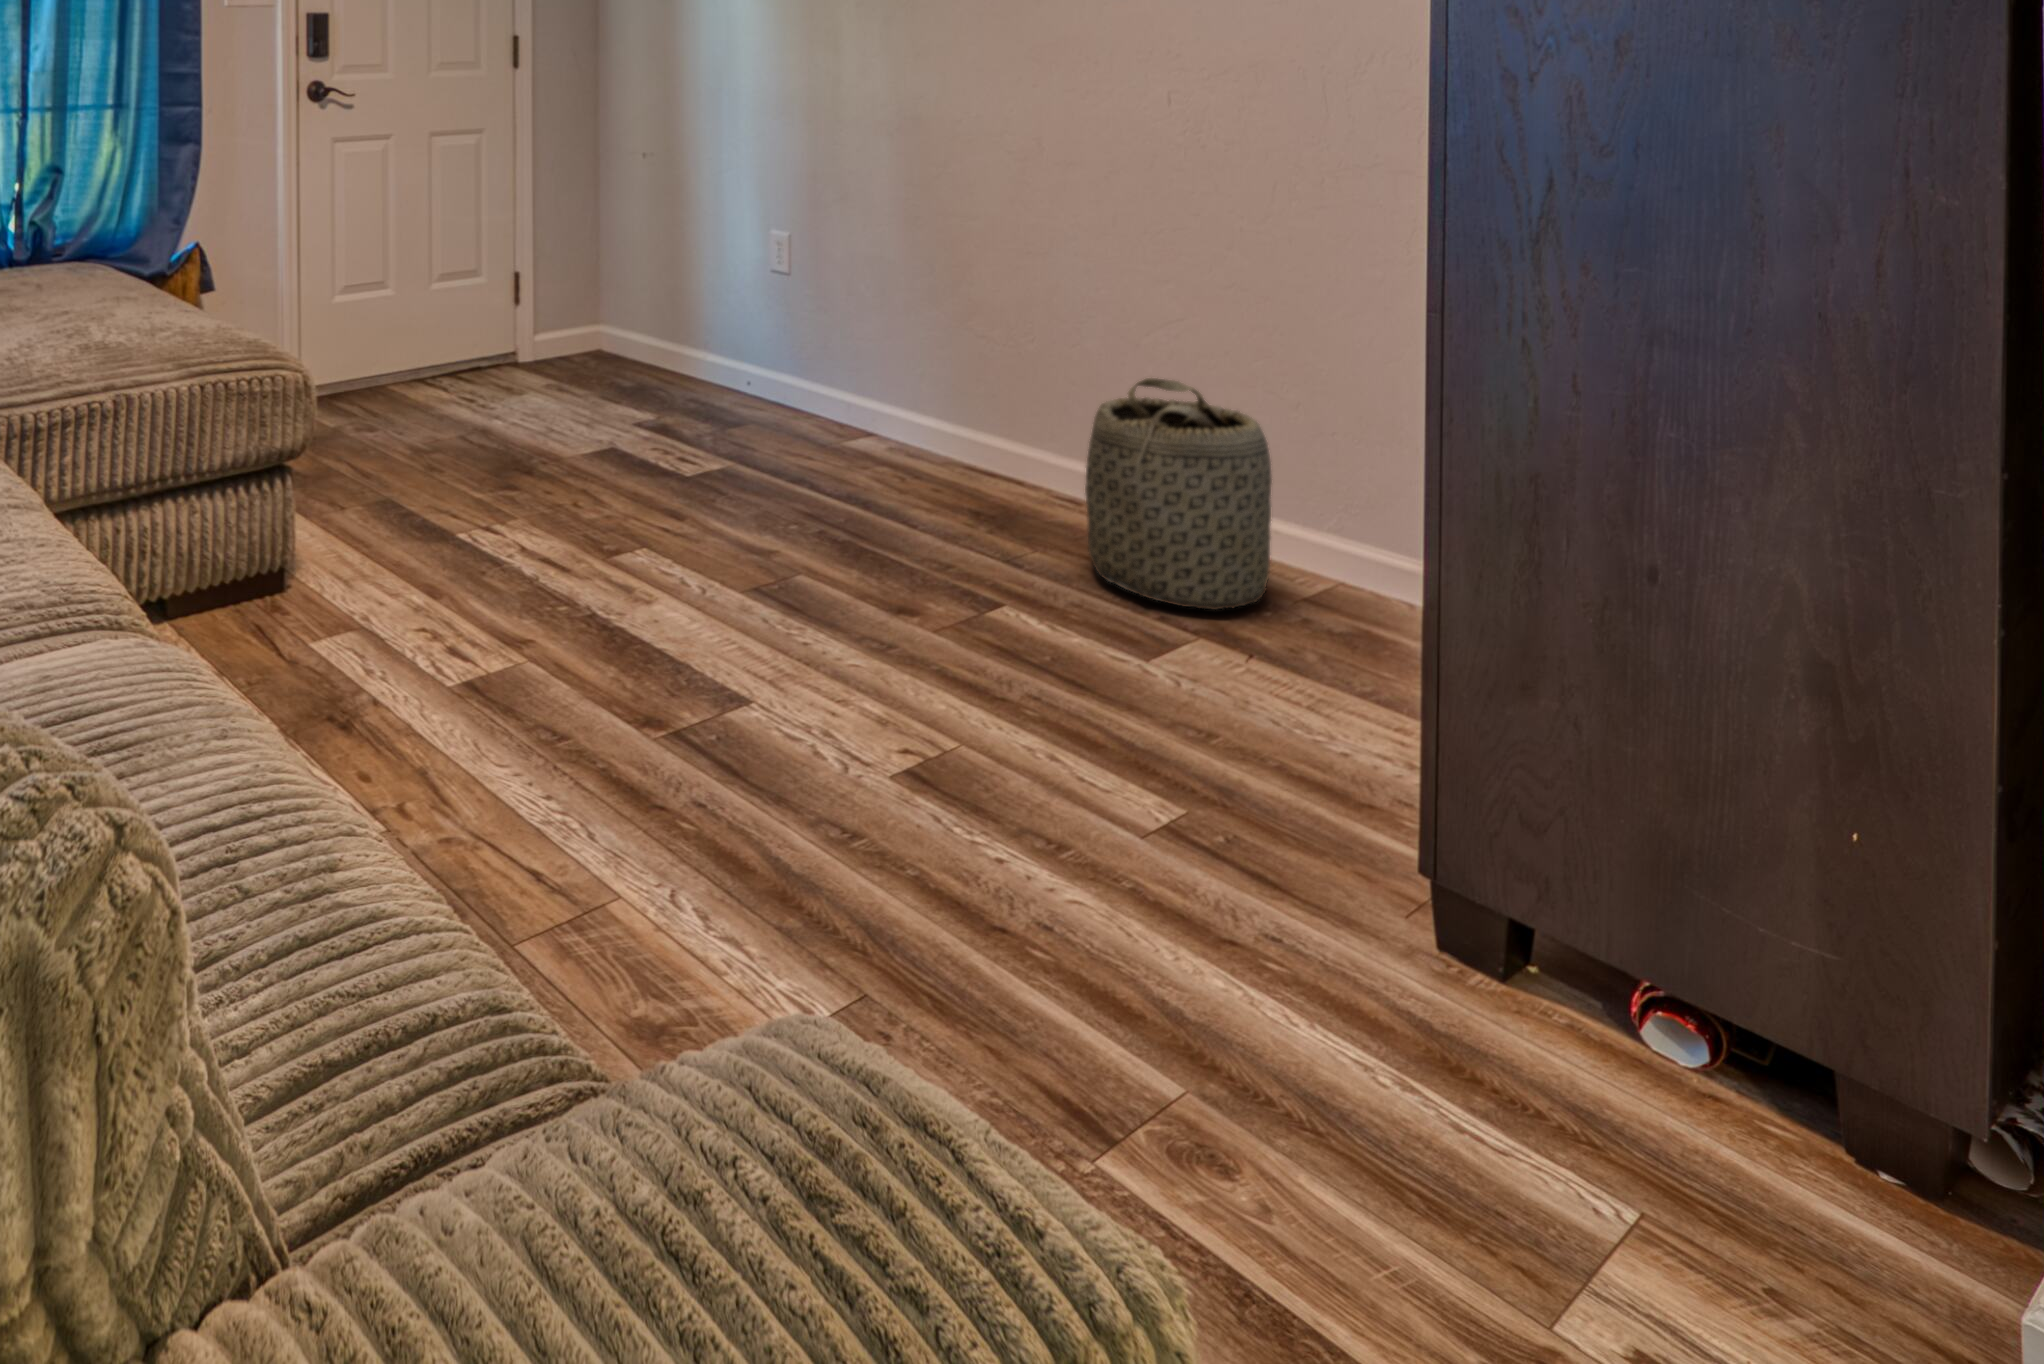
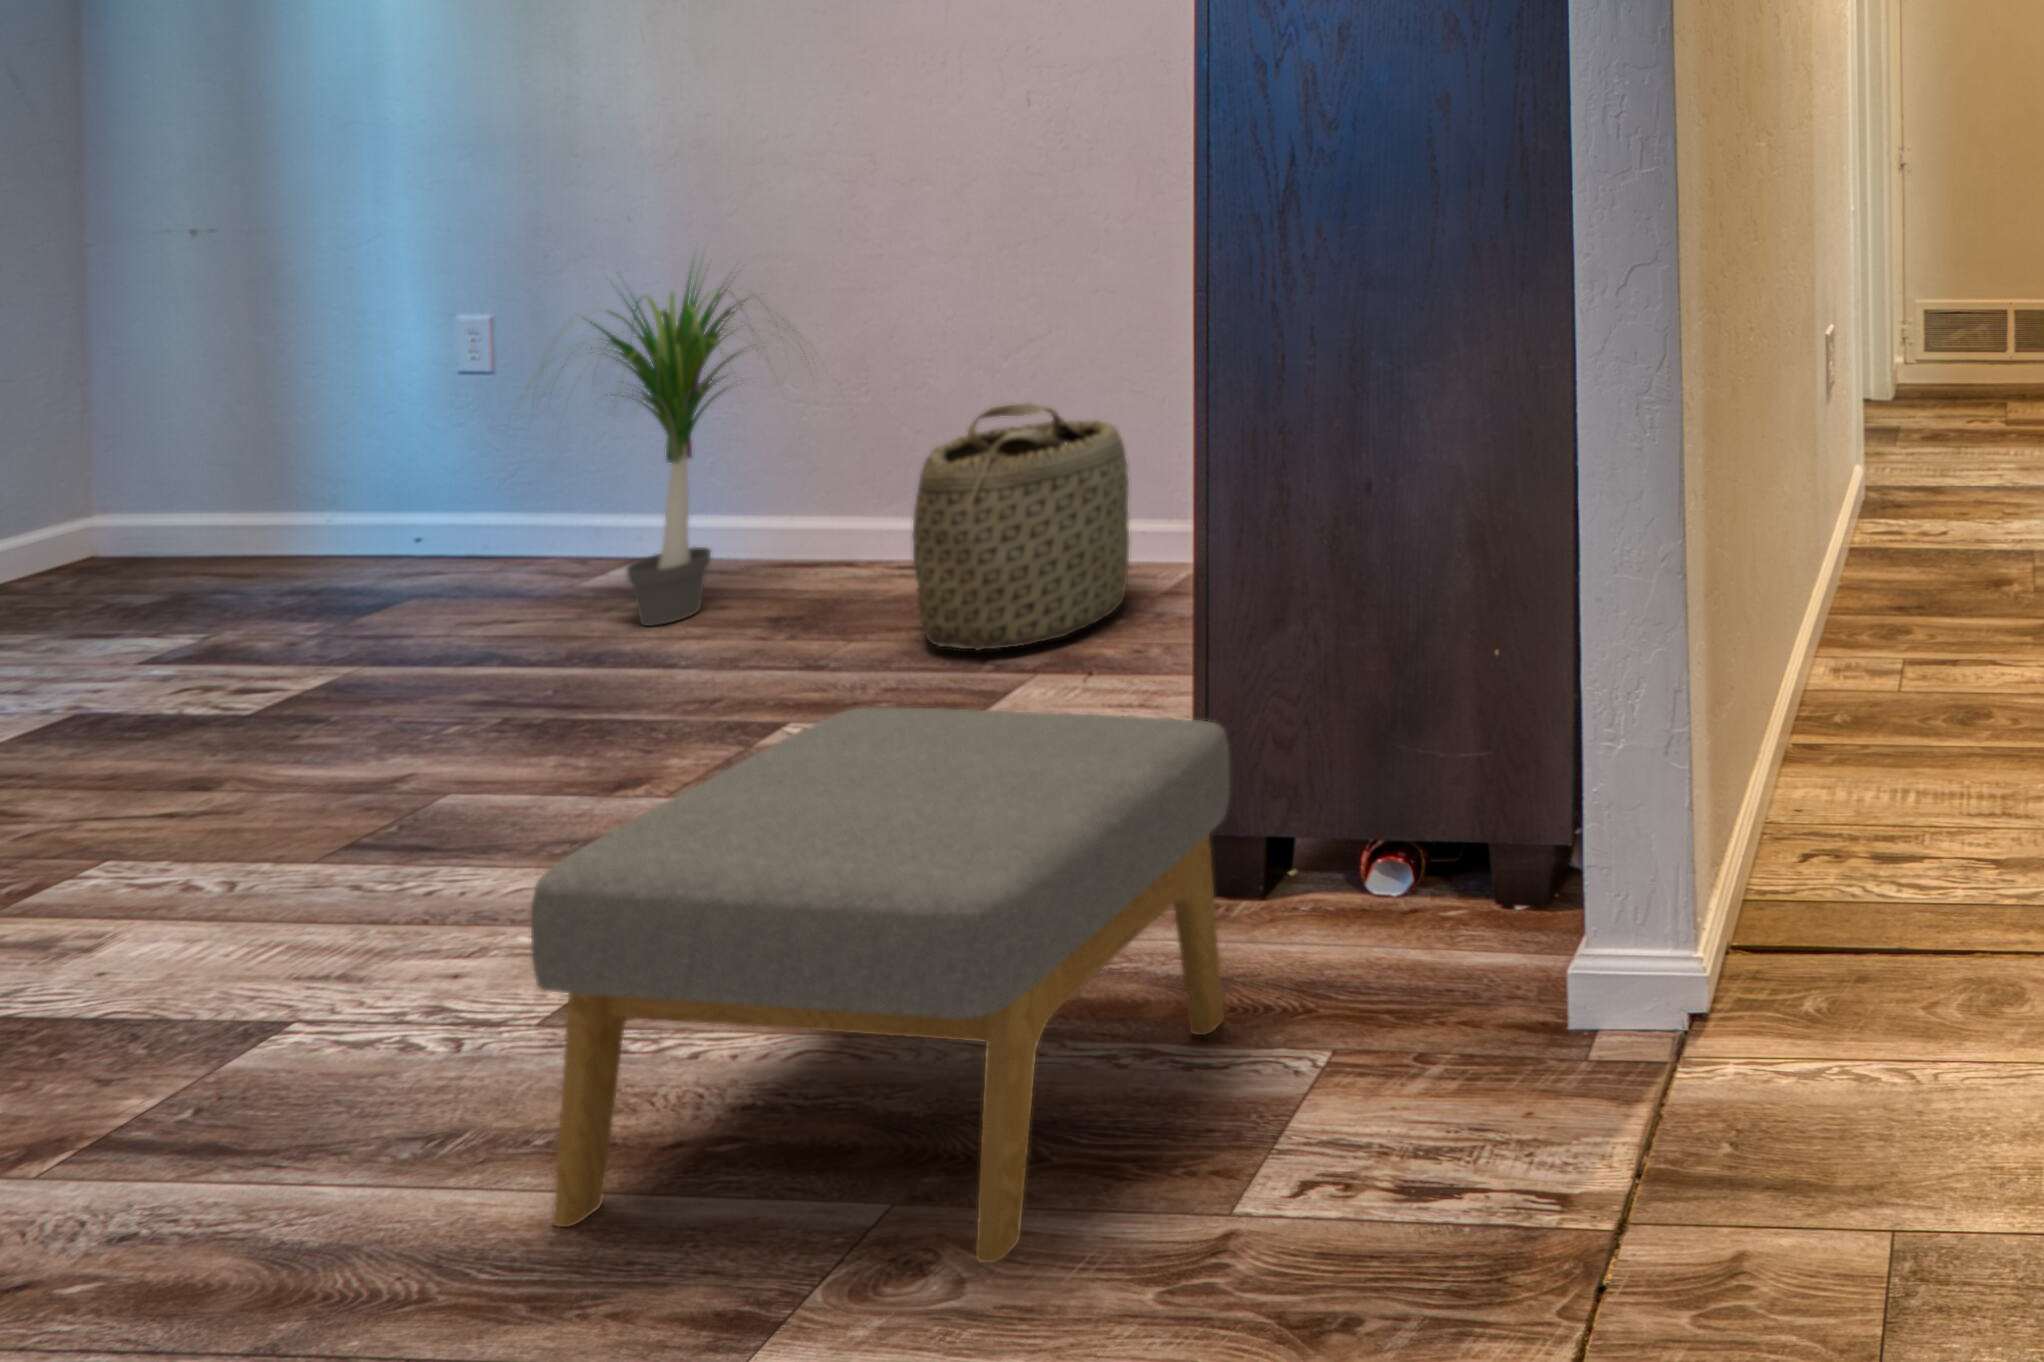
potted plant: none [812,194,1009,493] -> present [527,248,815,626]
footstool: none [931,624,1499,1208] -> present [531,707,1230,1263]

